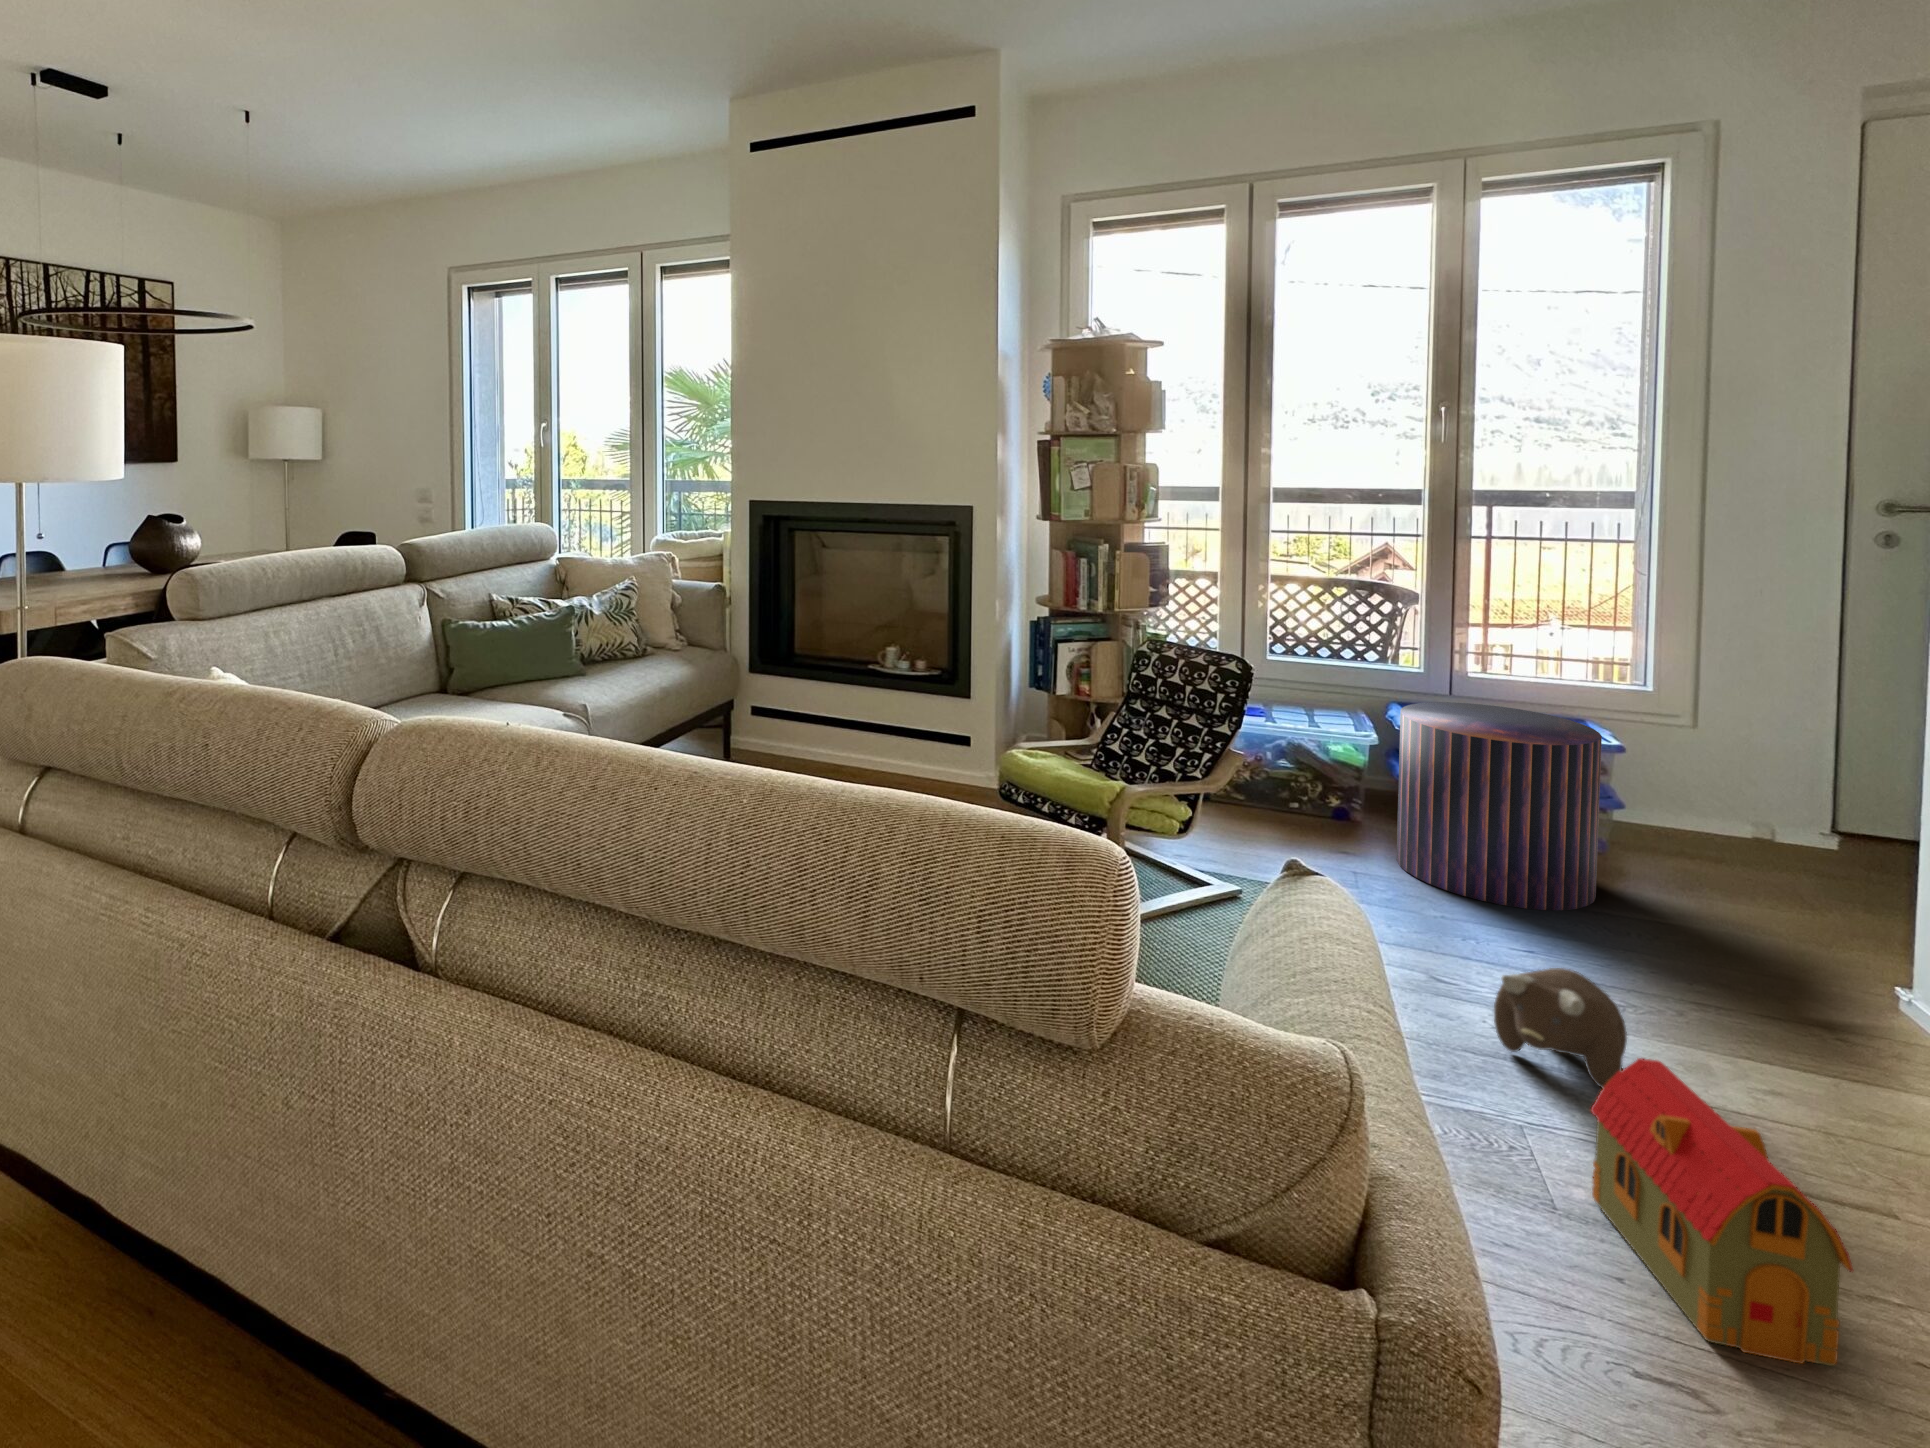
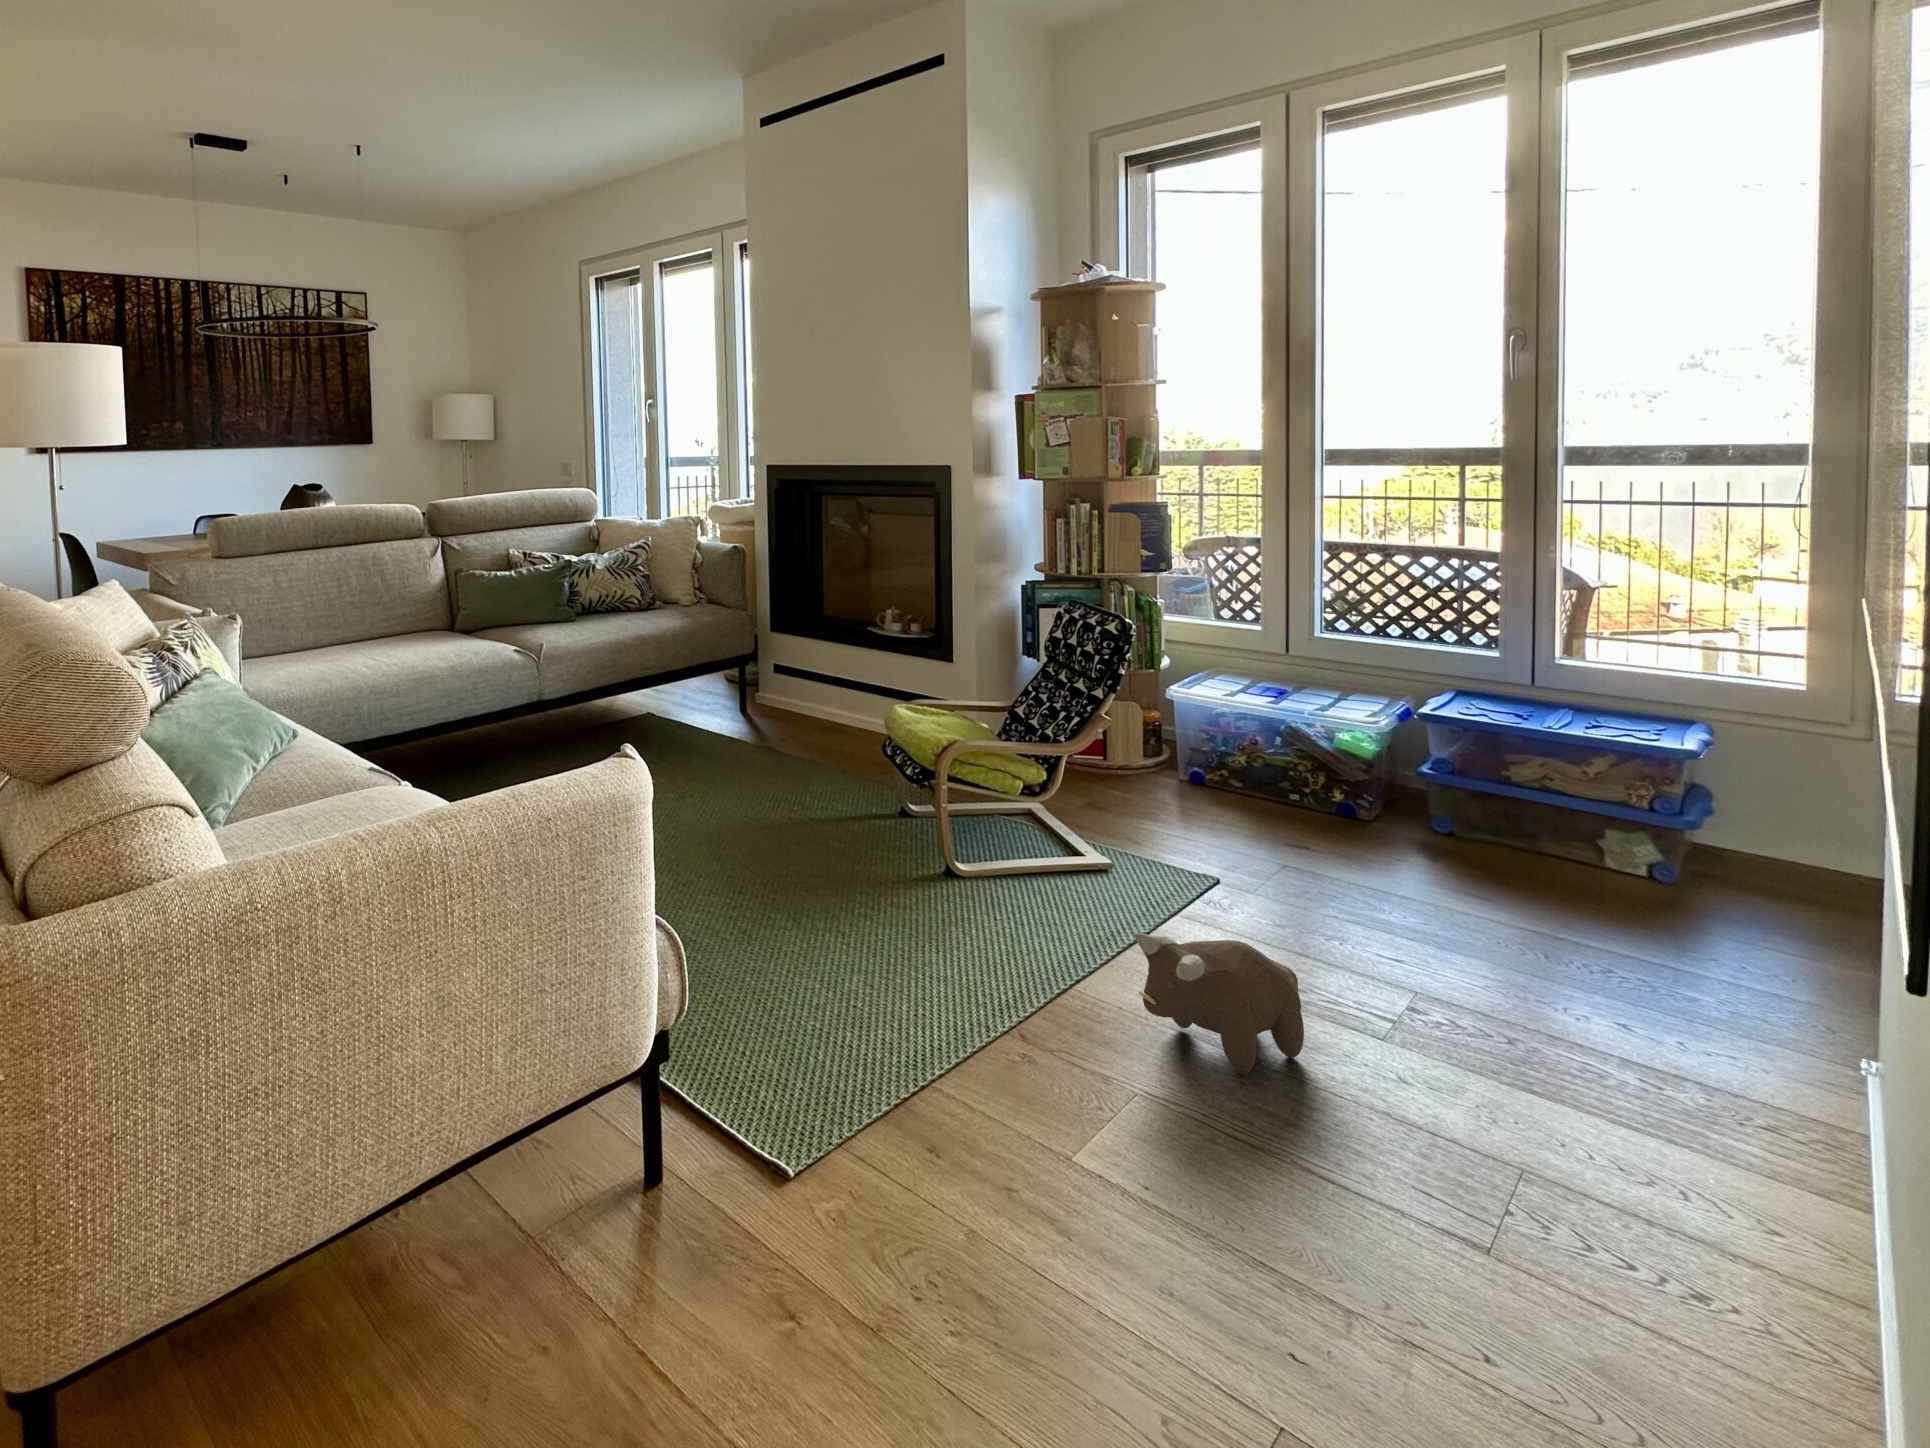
pouf: present [1396,702,1602,910] -> none [1335,679,1574,929]
toy house: present [1591,1058,1853,1366] -> none [982,997,1163,1311]

